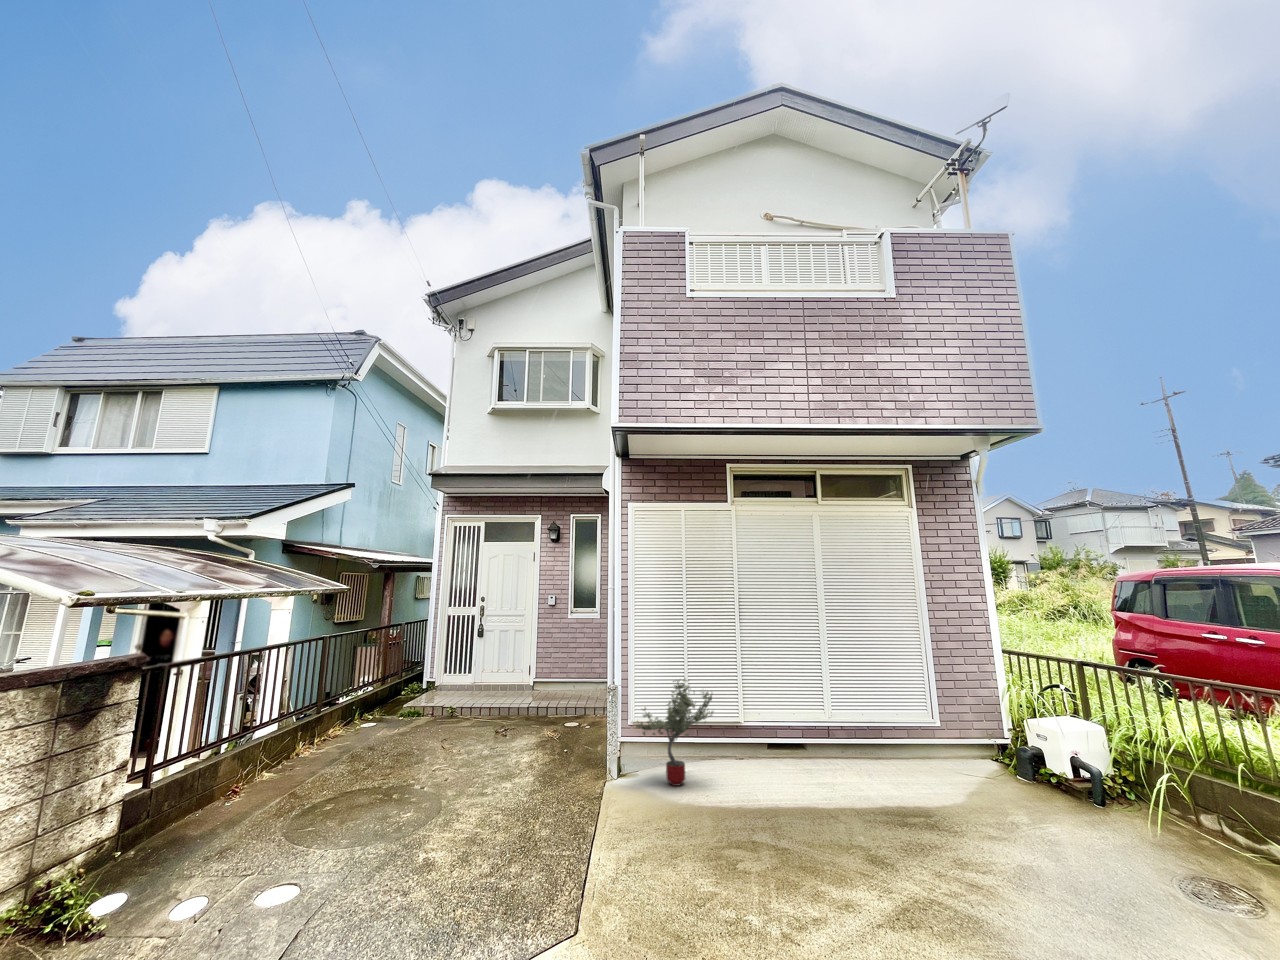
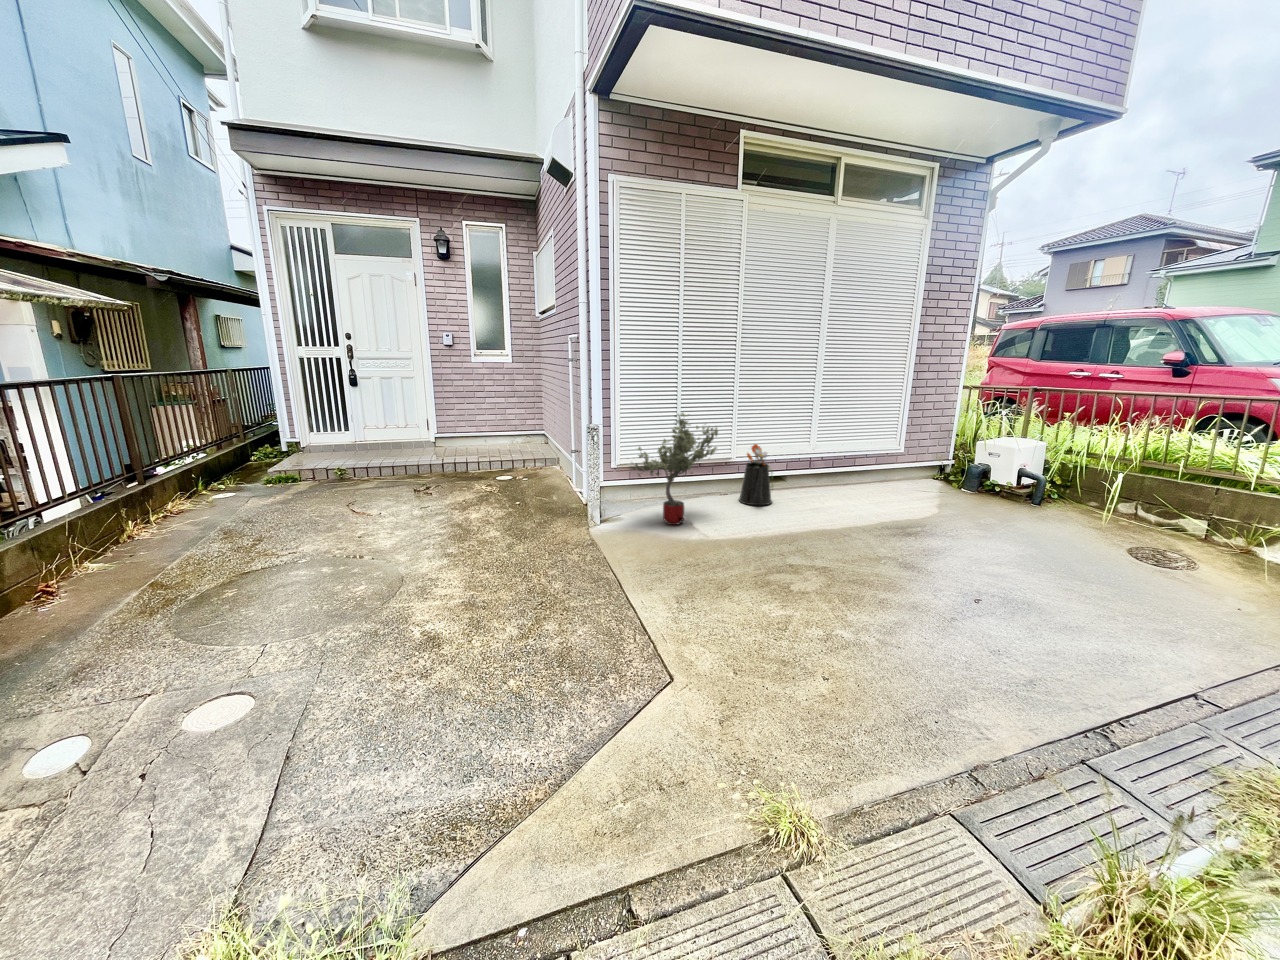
watering can: none [750,708,783,774] -> present [739,444,773,505]

